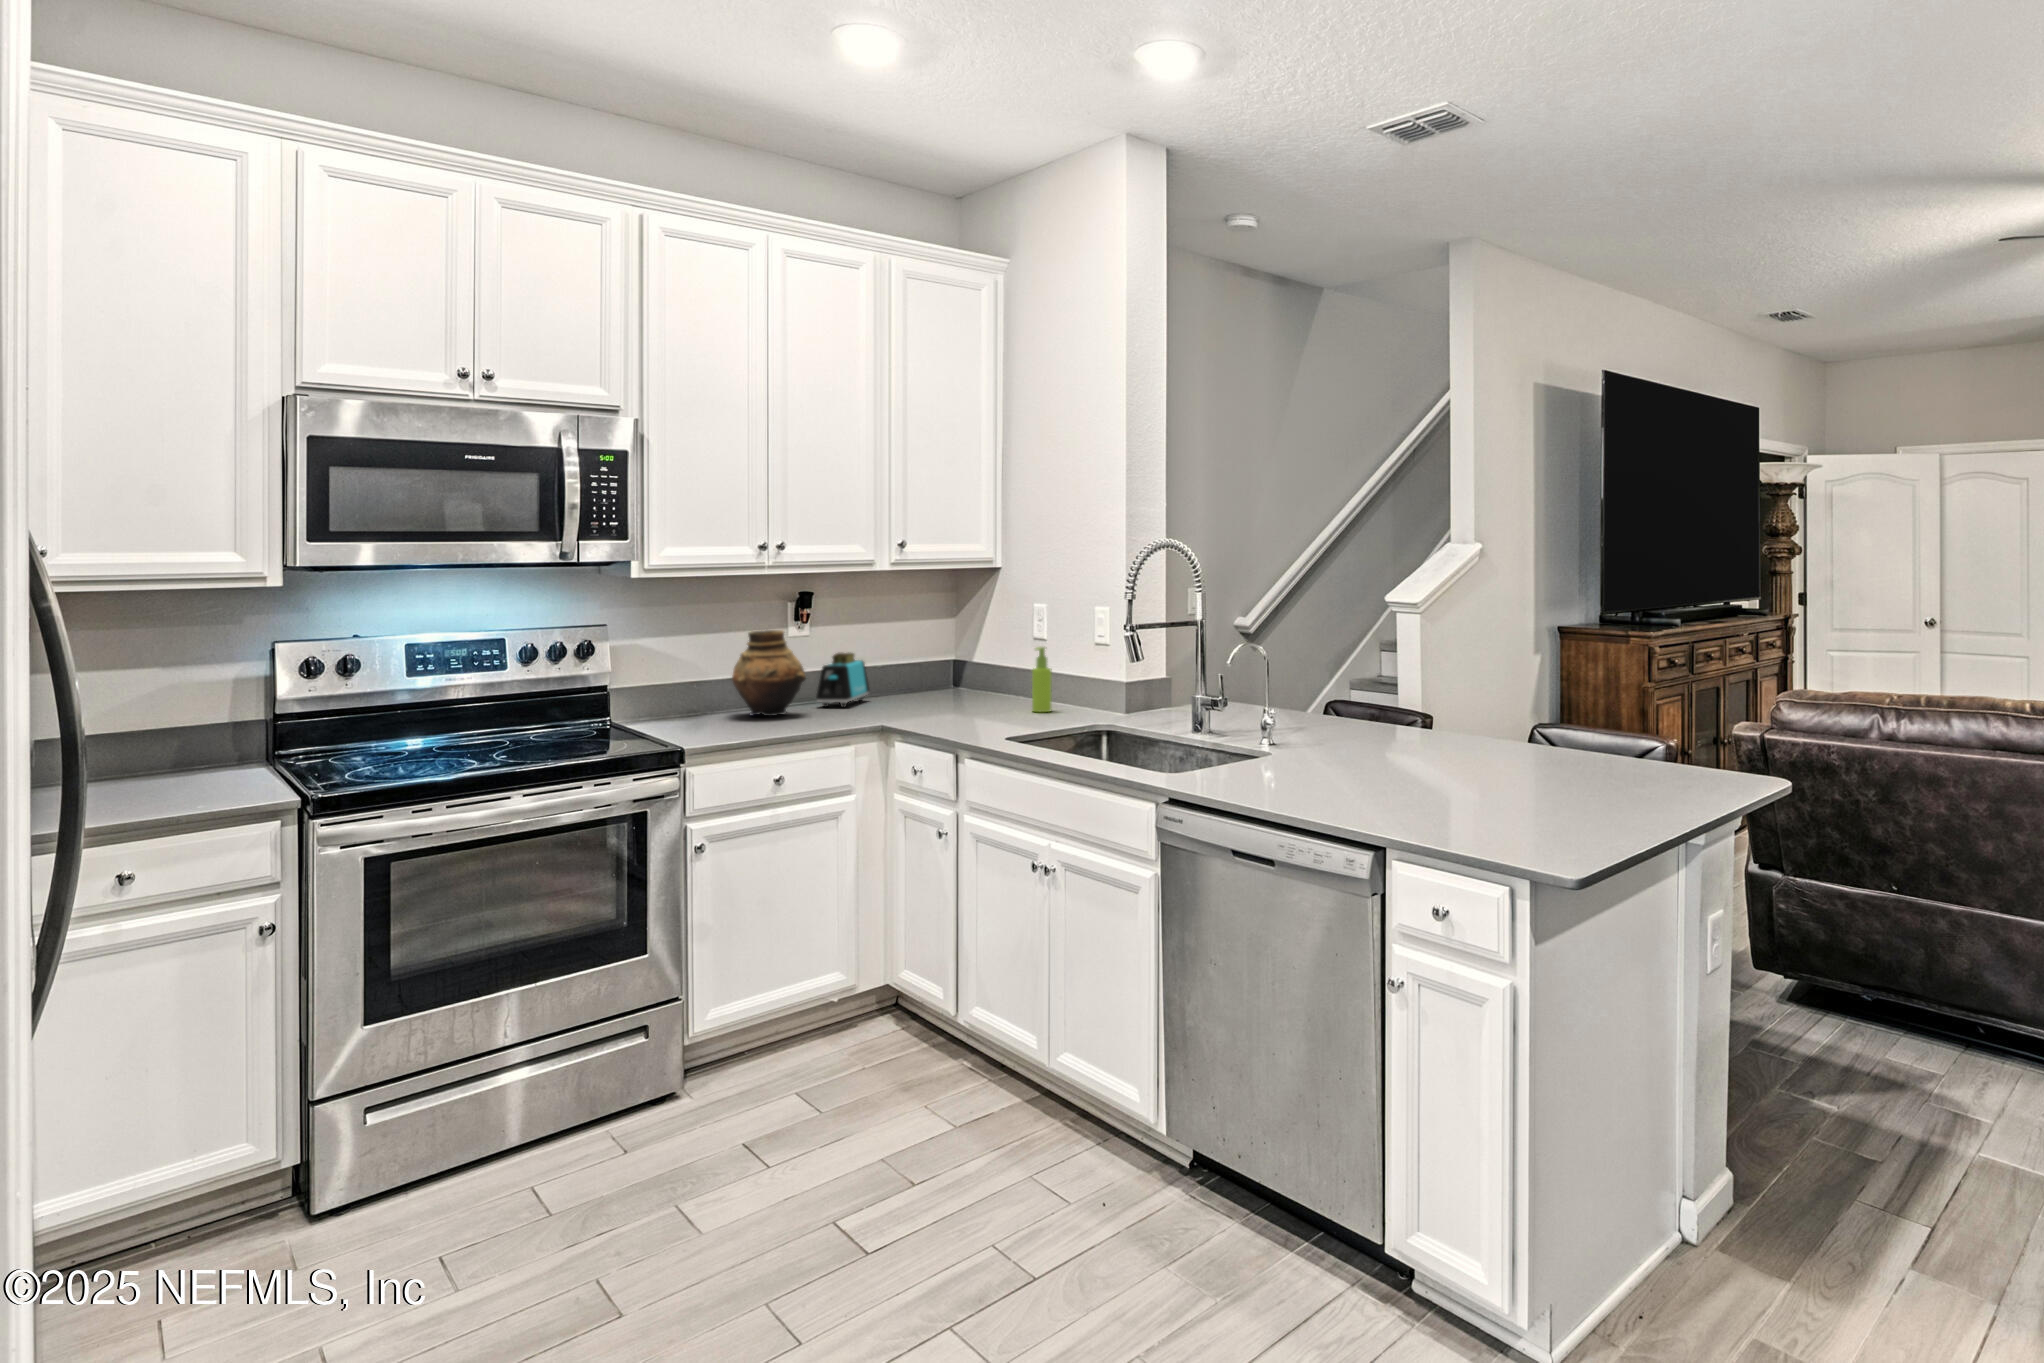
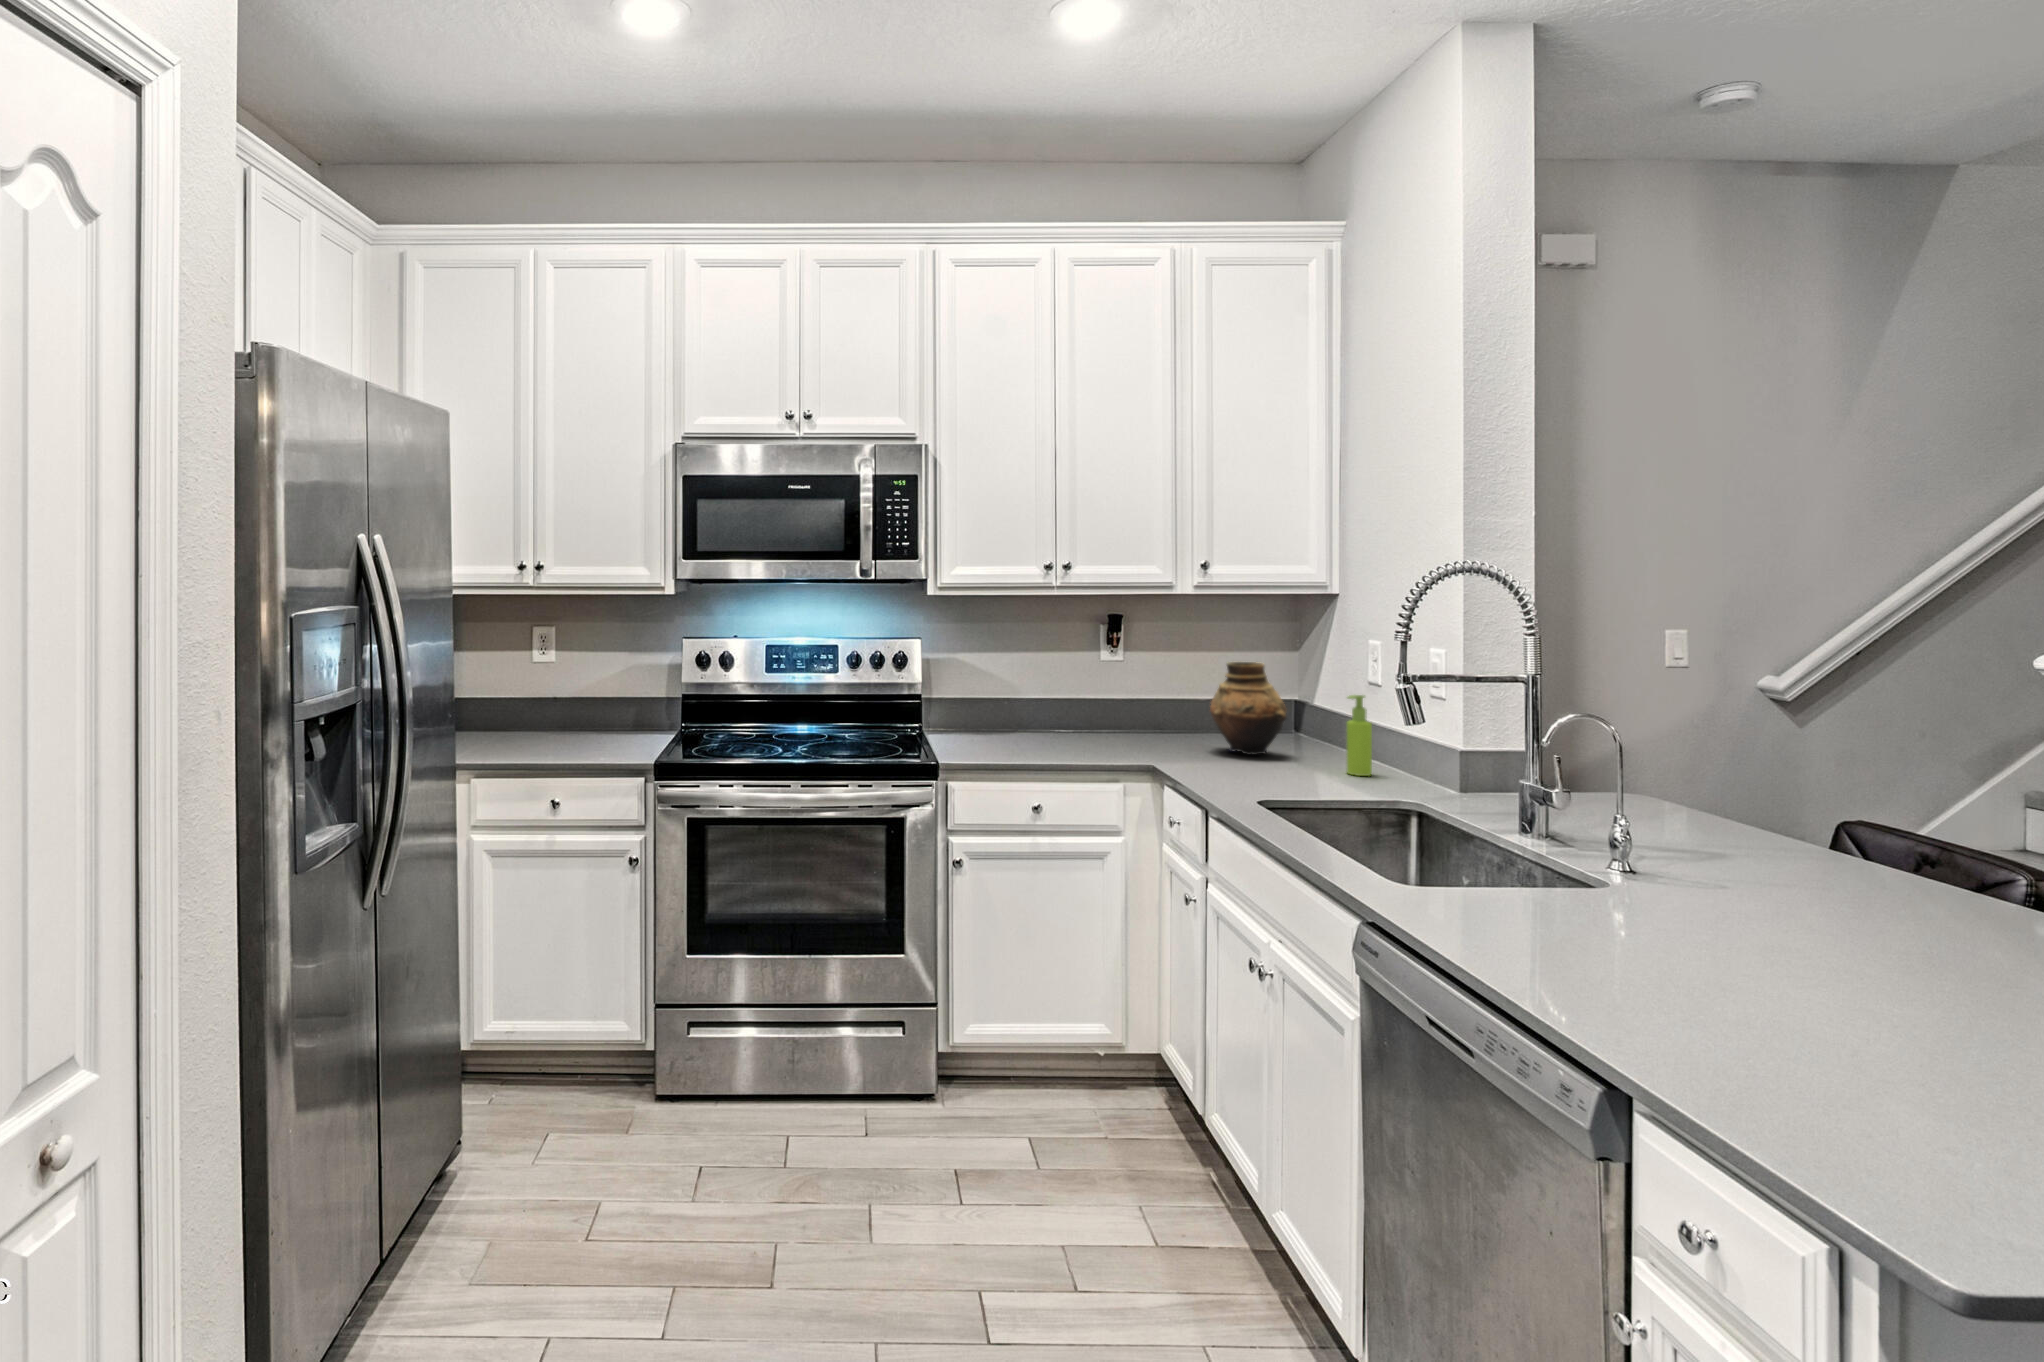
vase: present [732,630,806,716] -> present [1210,662,1287,755]
toaster: present [816,653,869,707] -> none [1120,681,1186,741]

